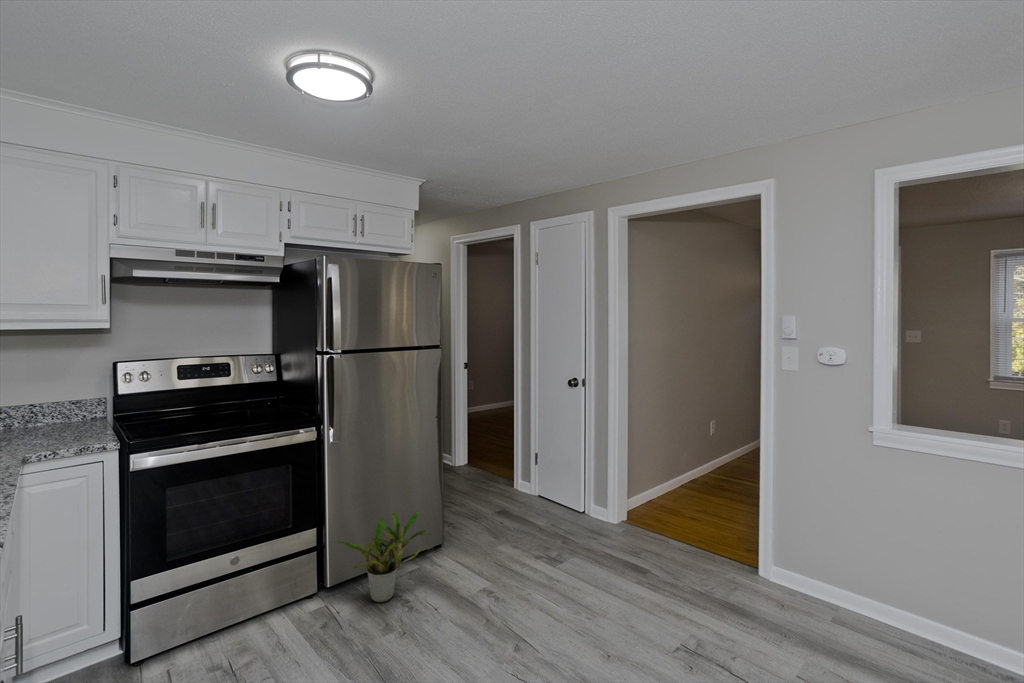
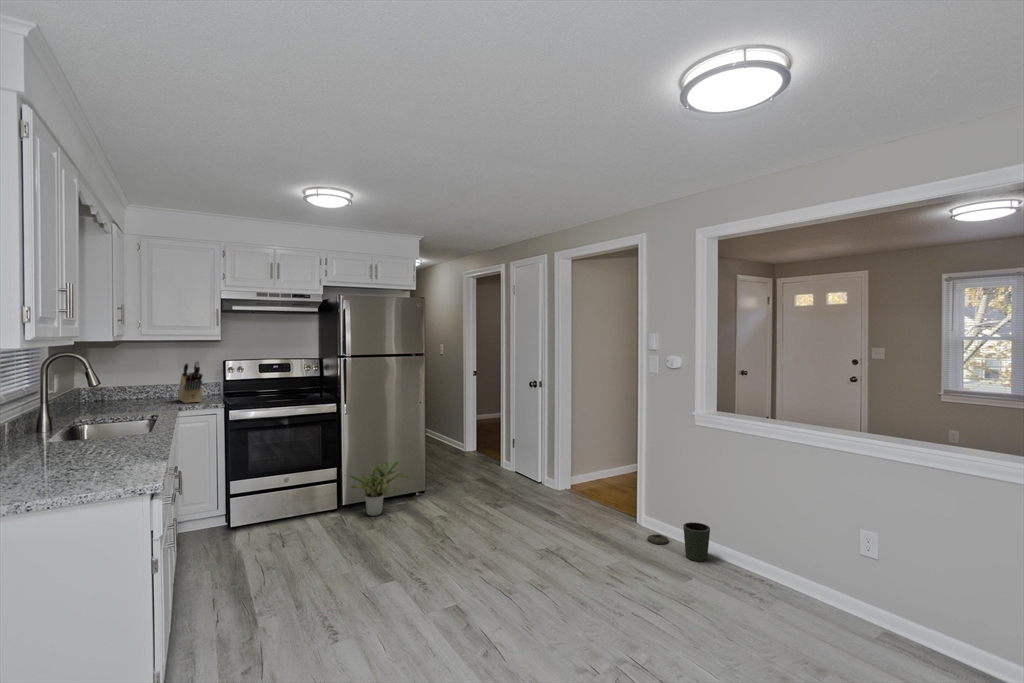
knife block: none [24,365,72,441] -> present [178,361,203,403]
trash can: none [801,592,925,654] -> present [647,522,710,561]

